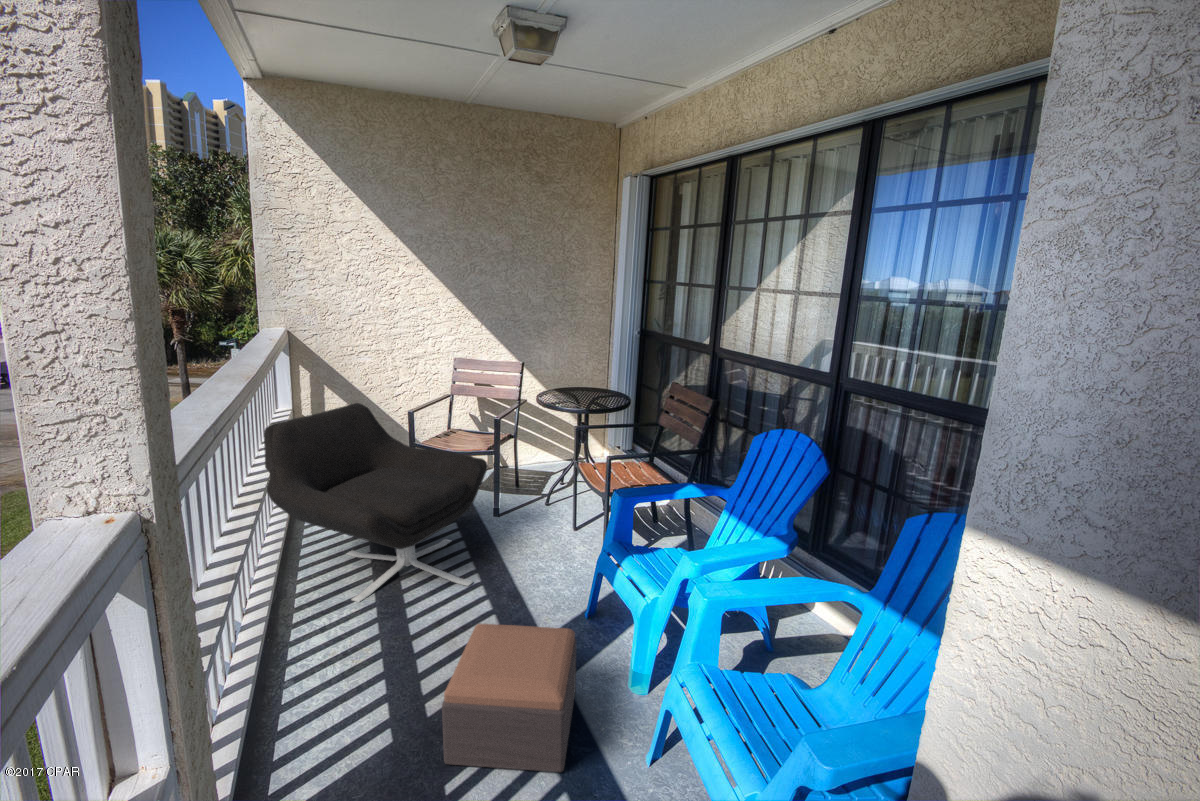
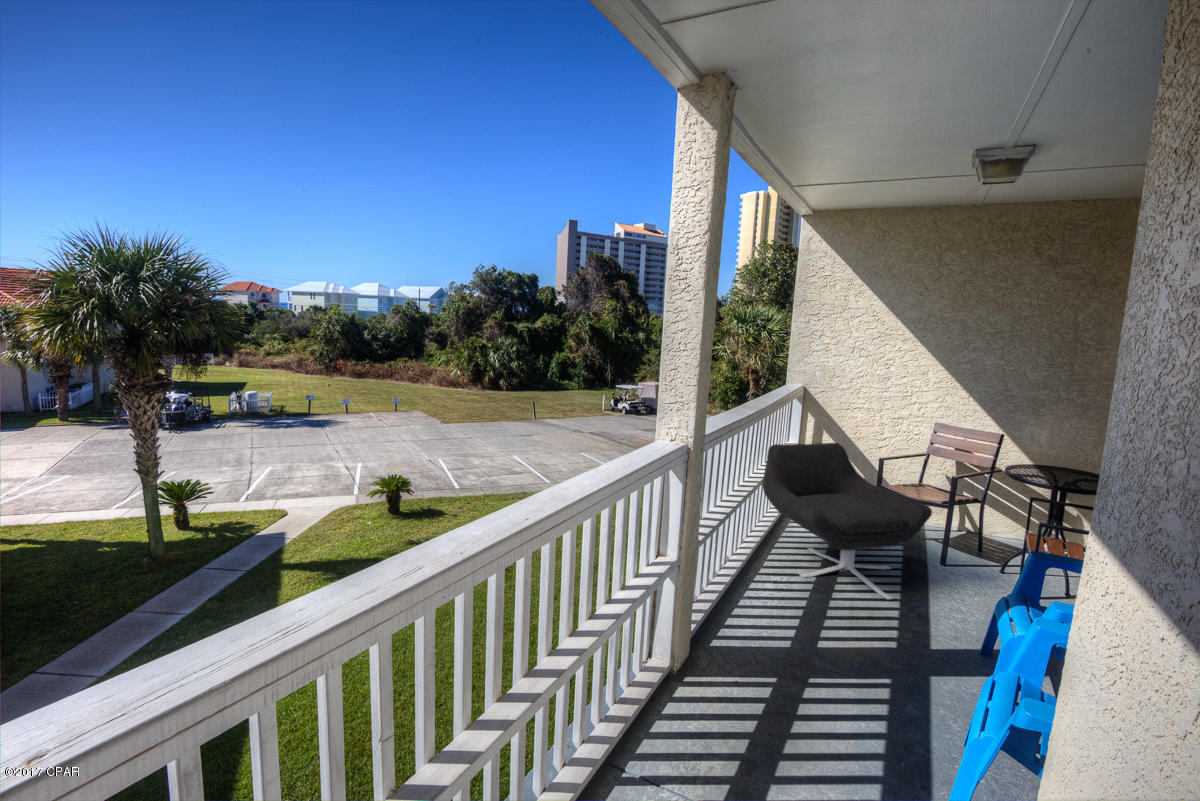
footstool: present [442,624,577,772] -> none [815,605,942,722]

